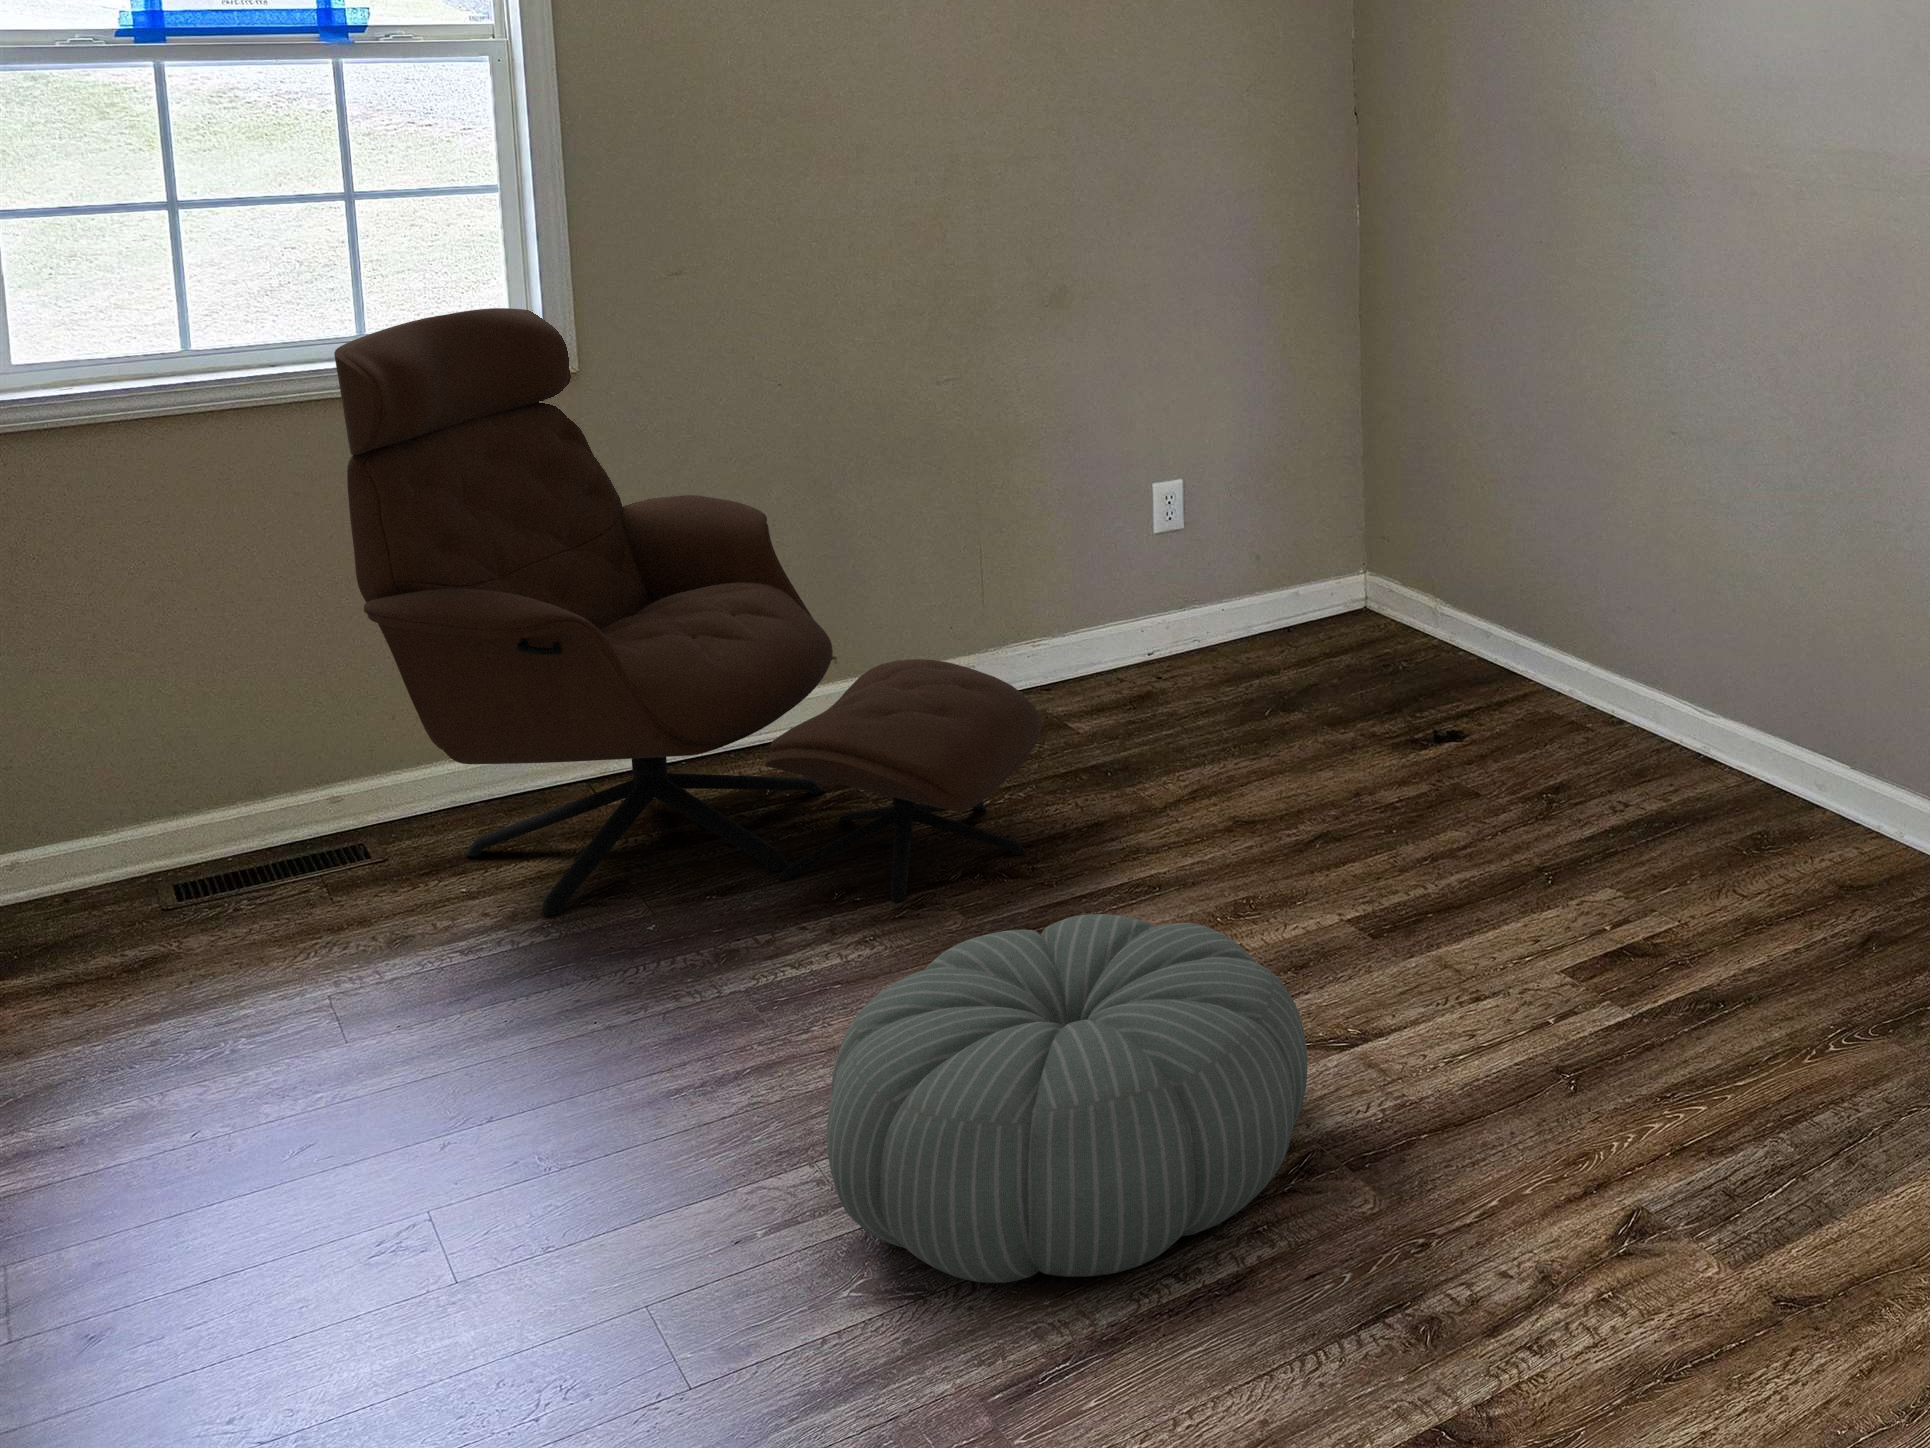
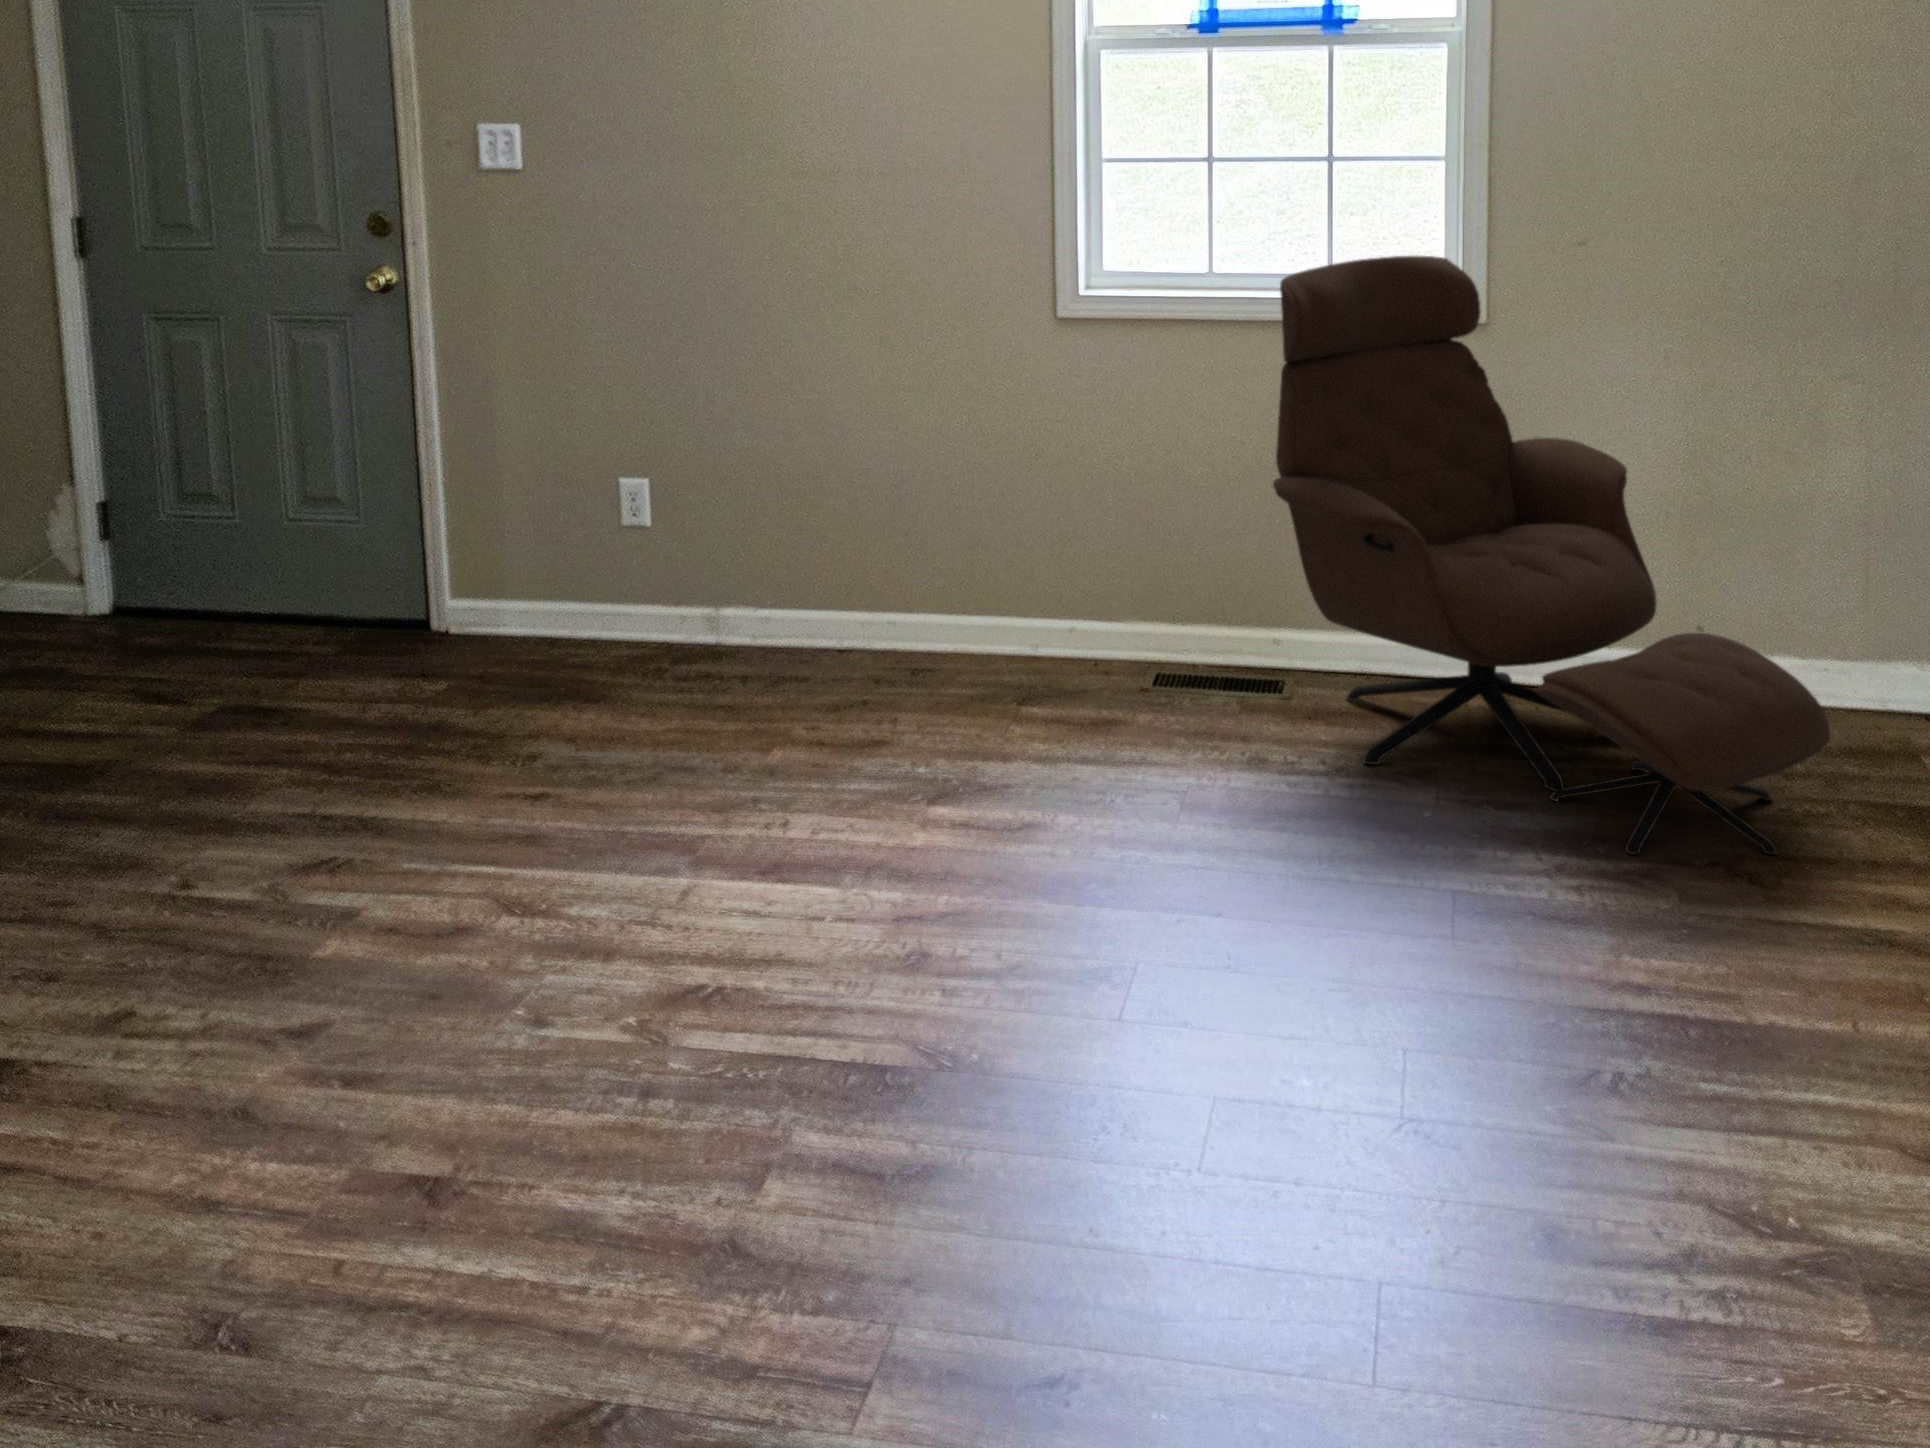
pouf: present [827,914,1307,1283] -> none [1368,898,1851,1260]

